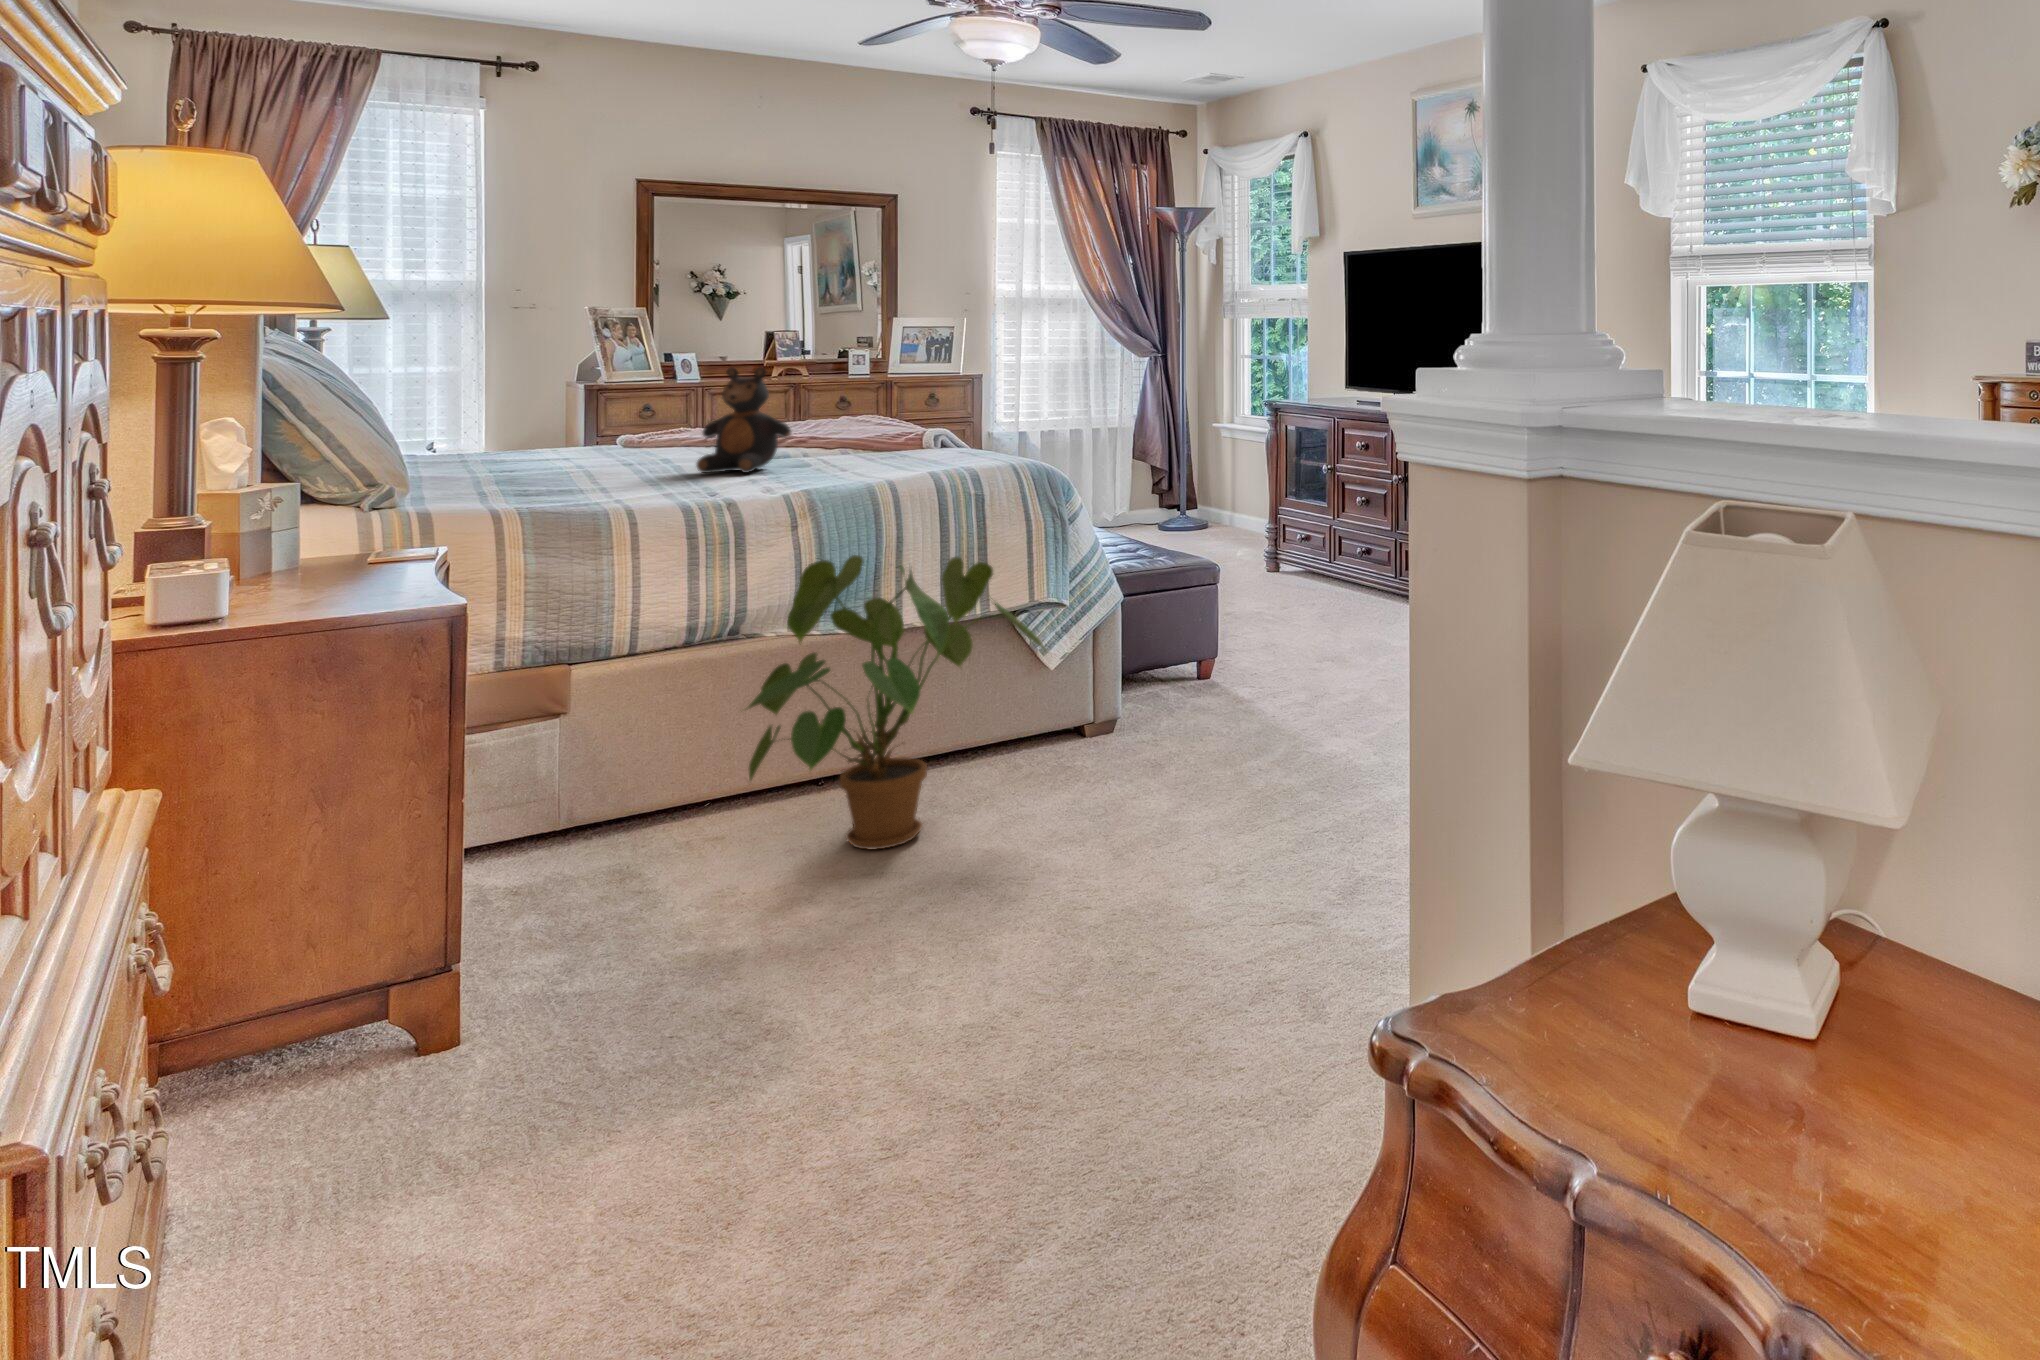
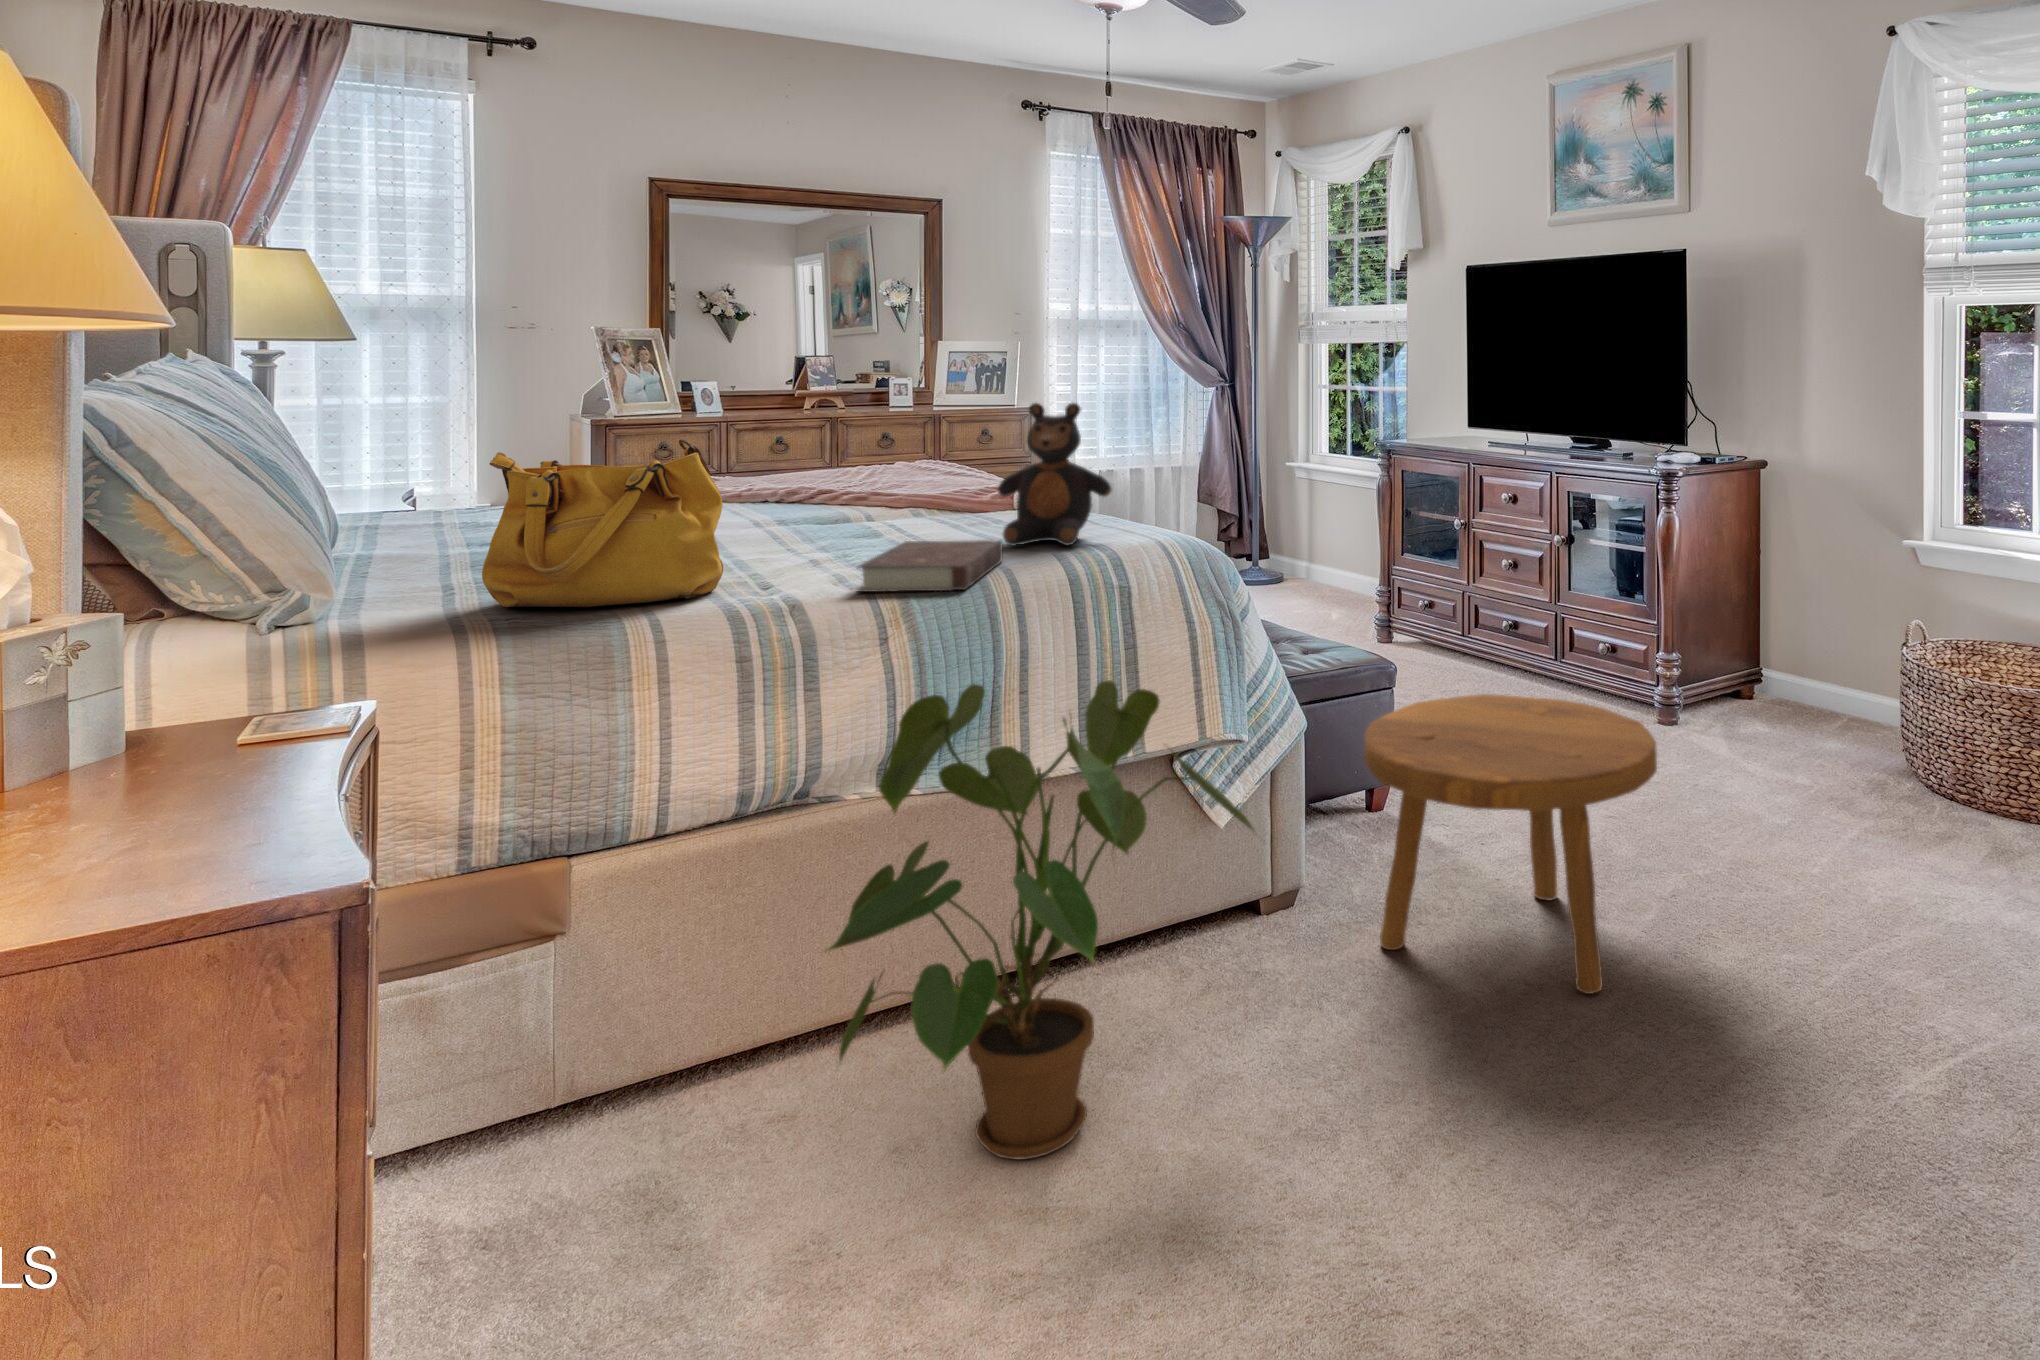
teddy bear: present [696,367,791,473] -> present [997,403,1111,546]
handbag: none [508,388,680,501] -> present [482,439,723,607]
book: none [772,462,889,493] -> present [857,540,1003,592]
footstool: none [1154,579,1366,773] -> present [1364,694,1657,994]

